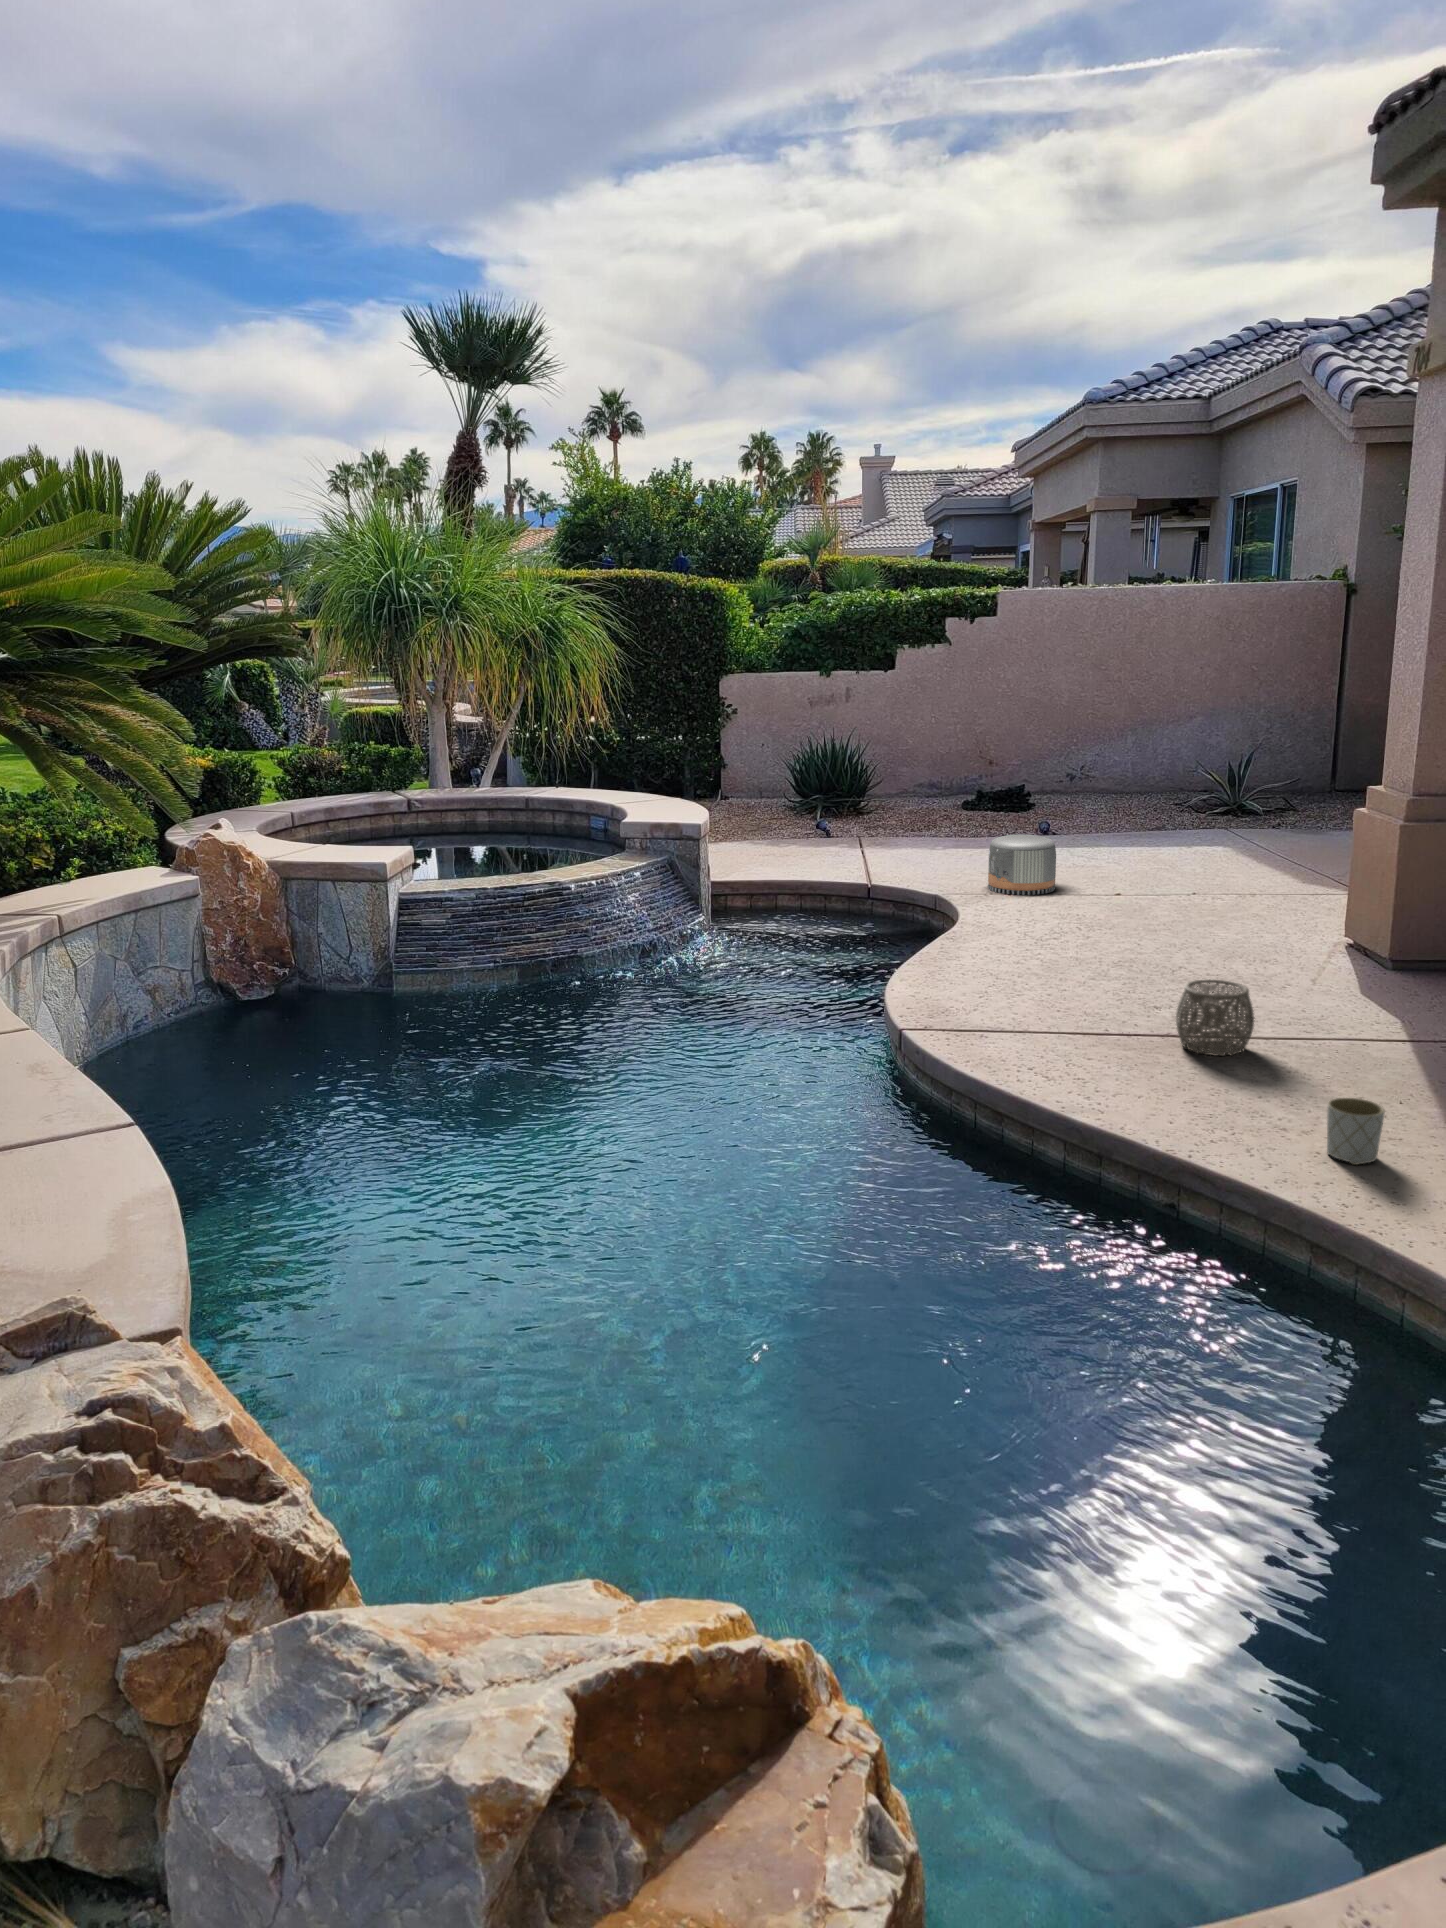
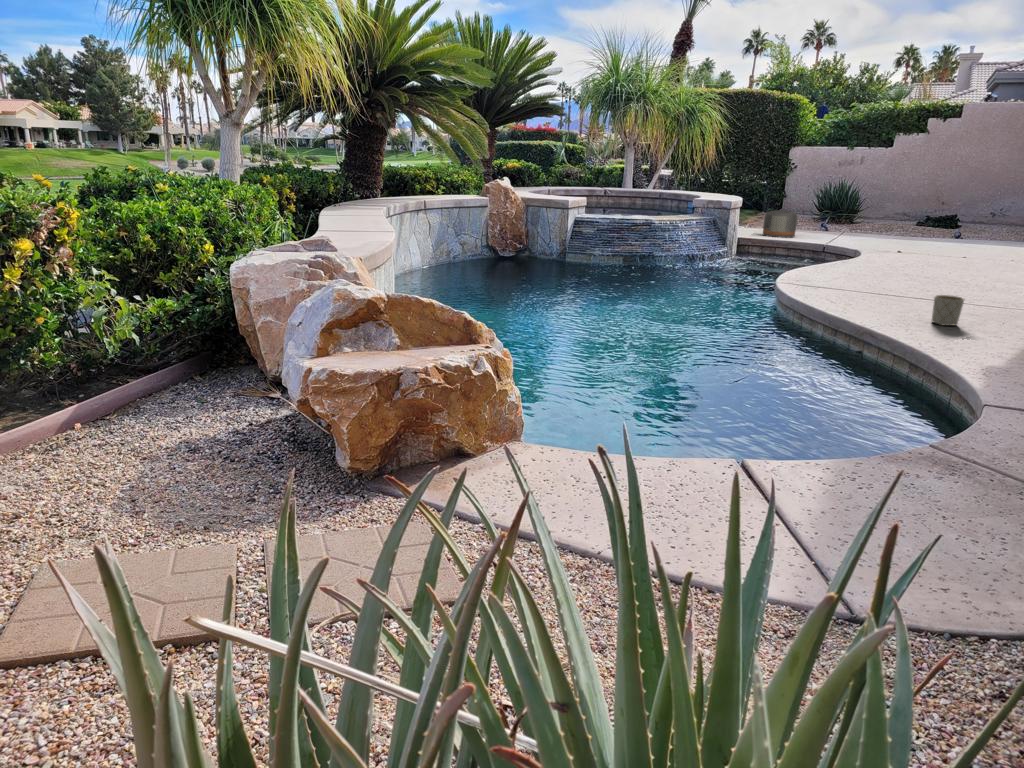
pouf: present [988,834,1056,895] -> present [763,210,797,238]
woven basket: present [1175,980,1254,1056] -> none [908,261,953,299]

